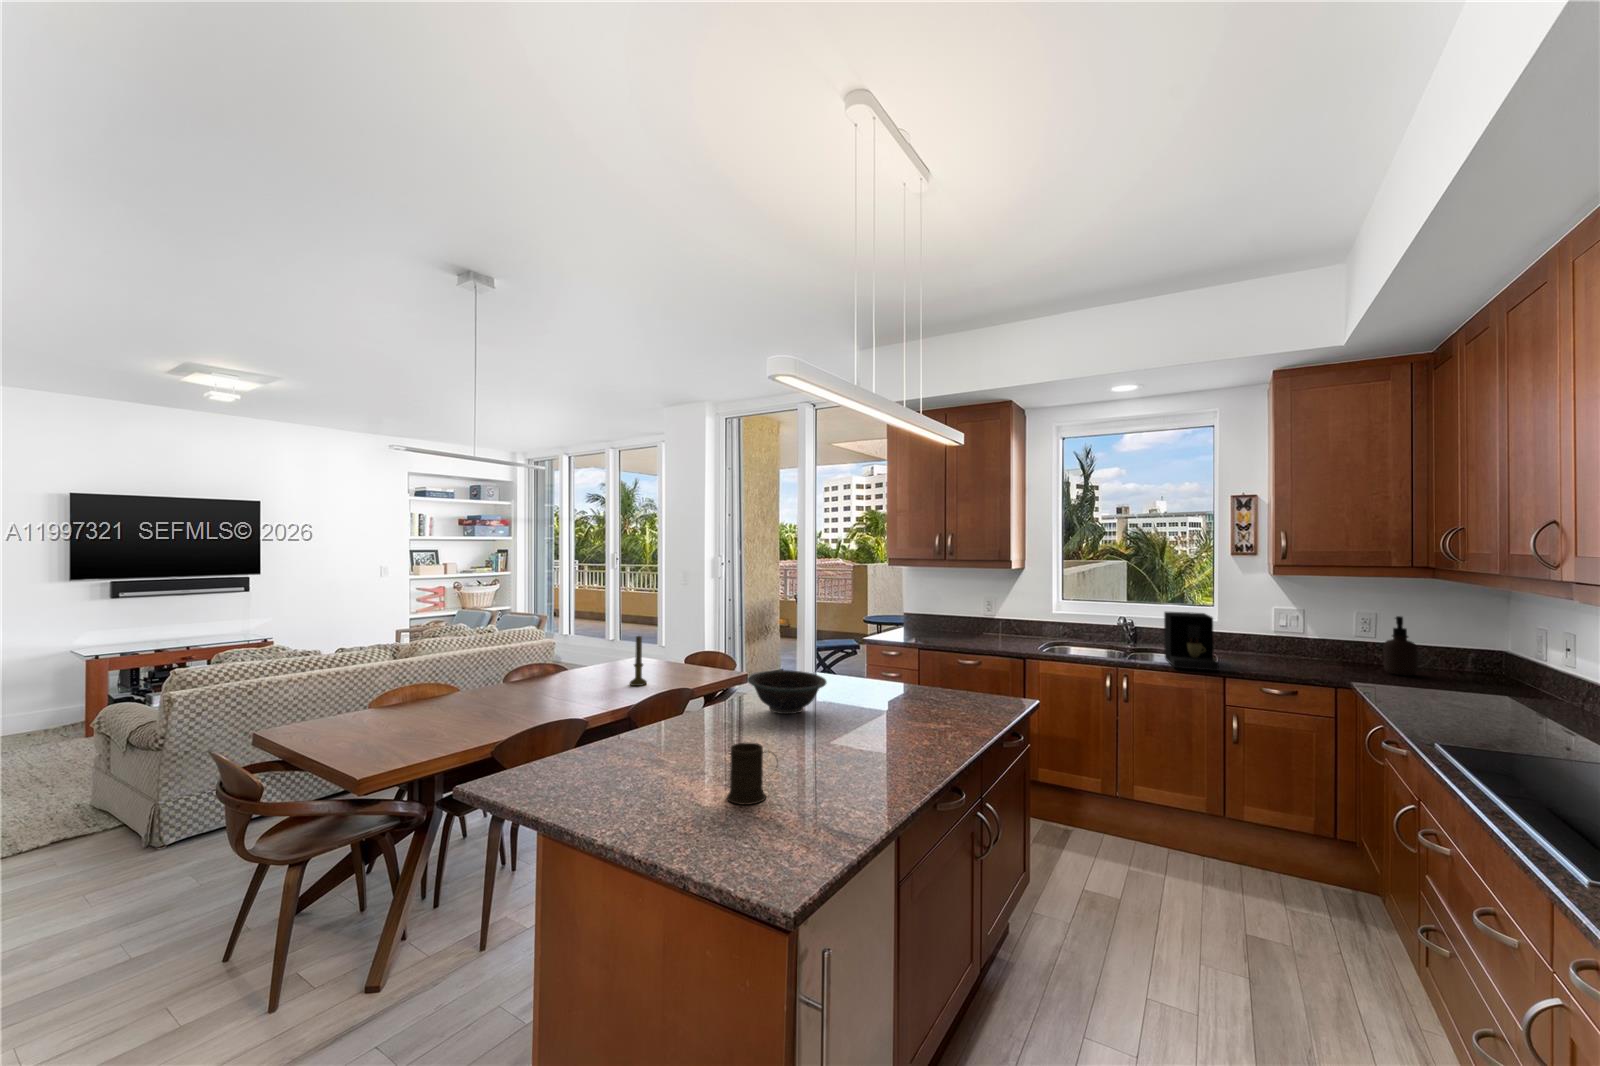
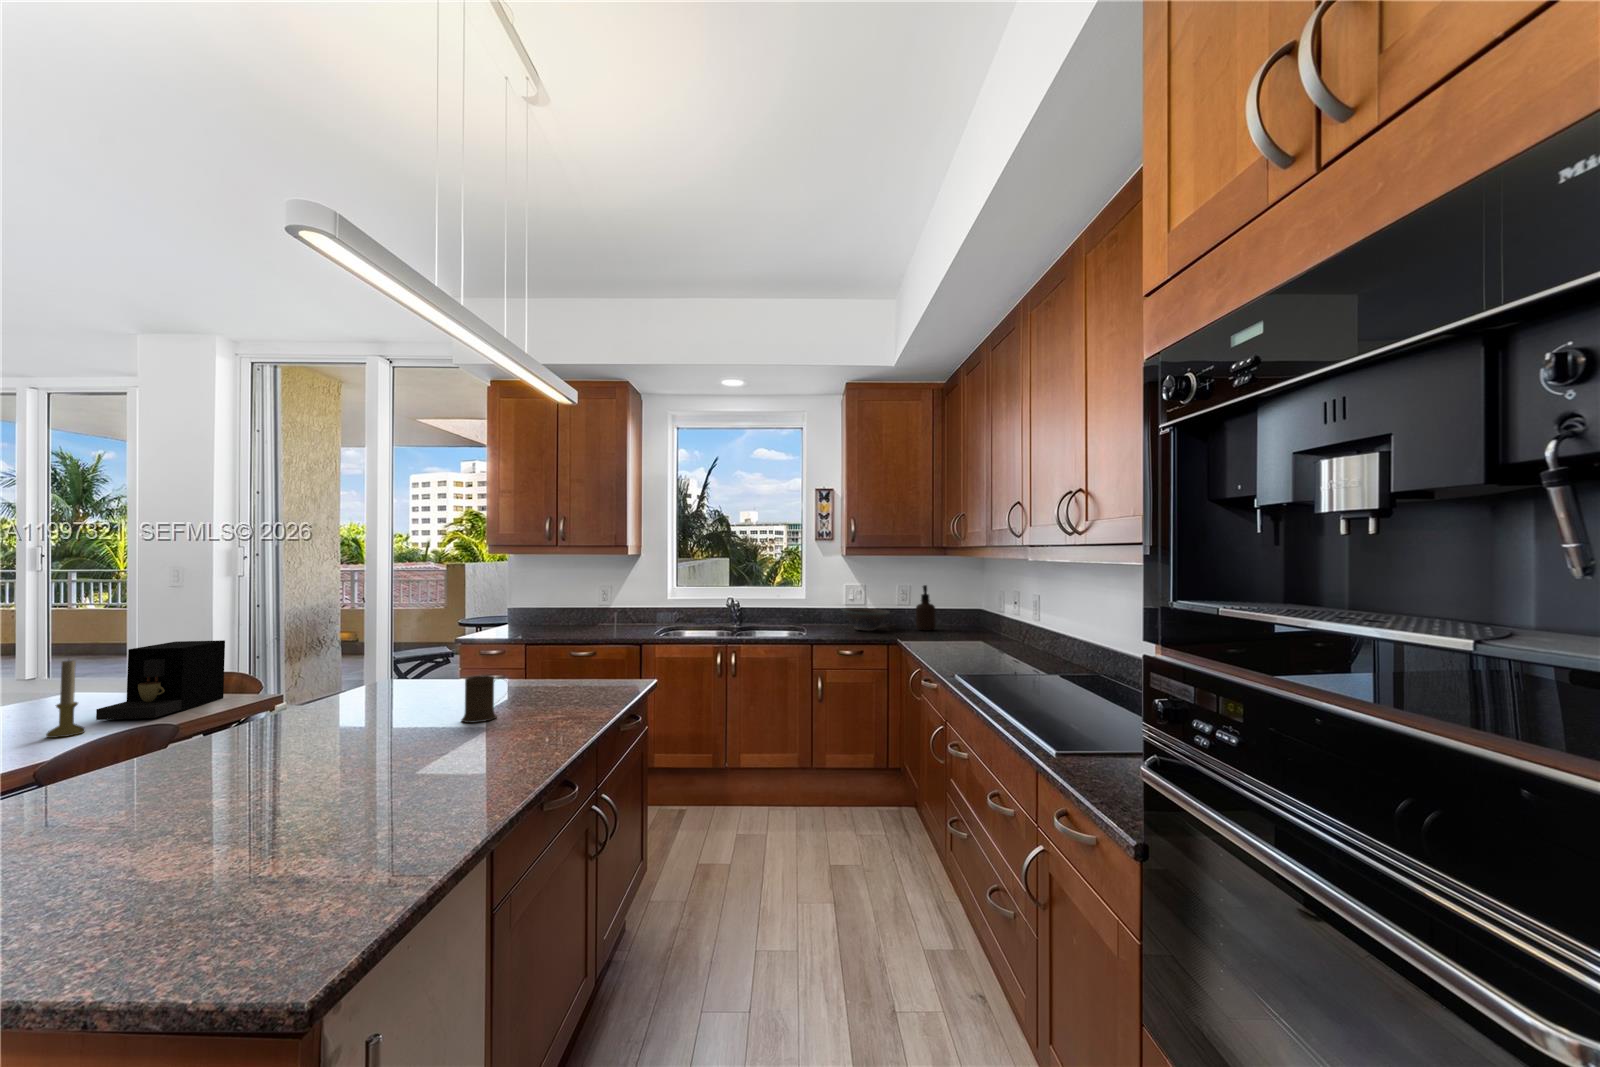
coffee maker: present [1164,612,1219,671] -> present [96,640,225,720]
decorative bowl: present [747,670,826,714] -> present [842,608,890,631]
mug: present [727,742,770,805] -> present [462,675,497,723]

